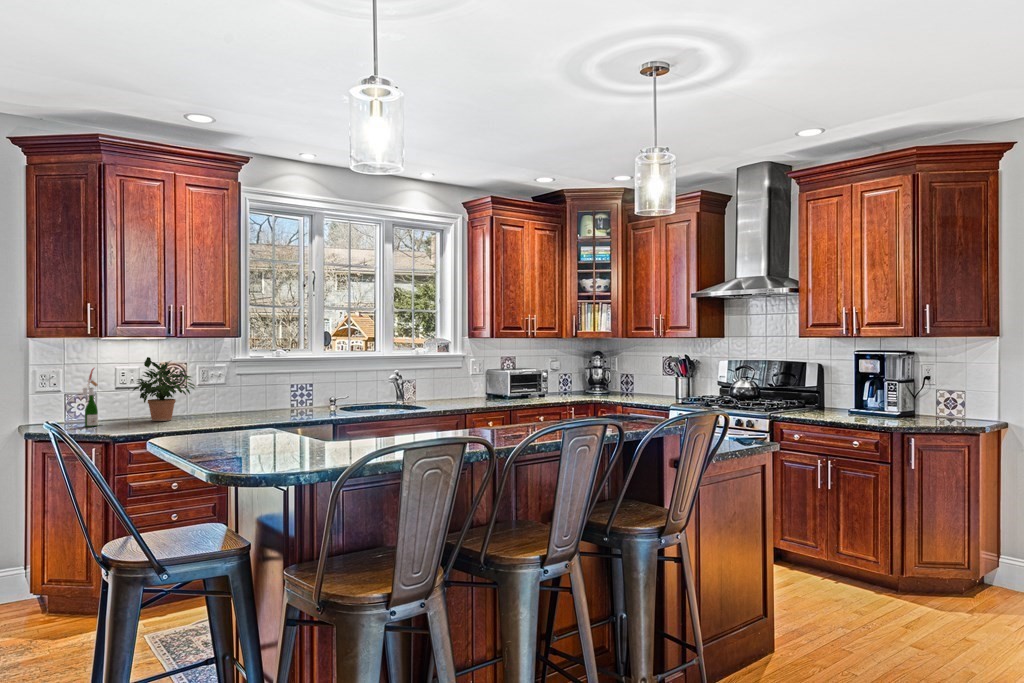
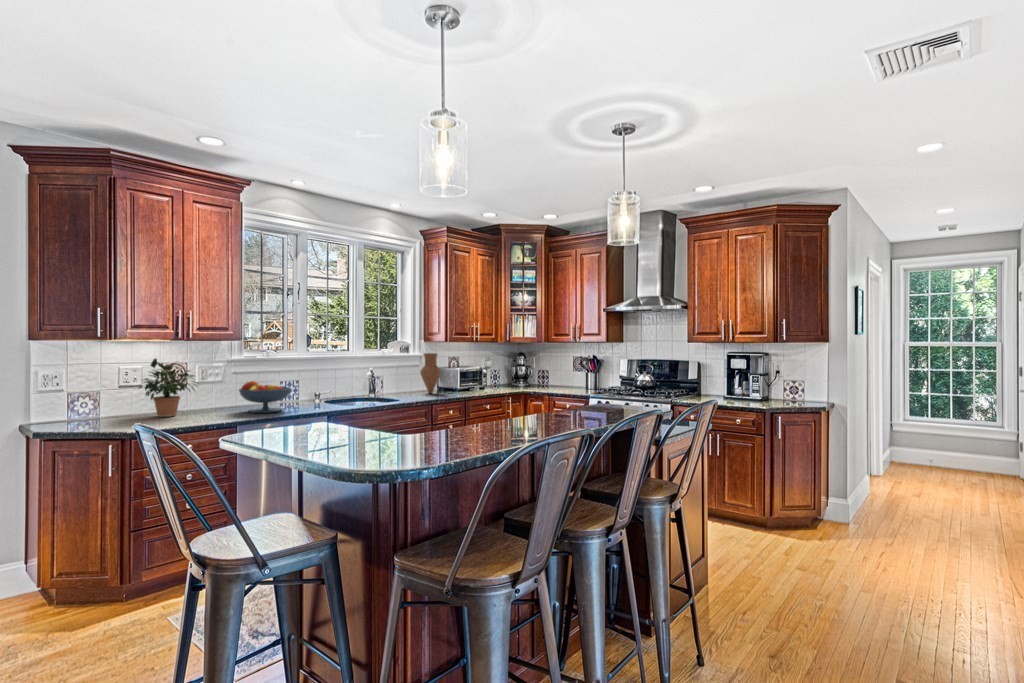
vase: none [462,352,487,401] -> present [420,353,441,393]
wine bottle: present [83,368,102,427] -> none [91,368,111,424]
fruit bowl: none [238,383,296,419] -> present [239,381,291,413]

